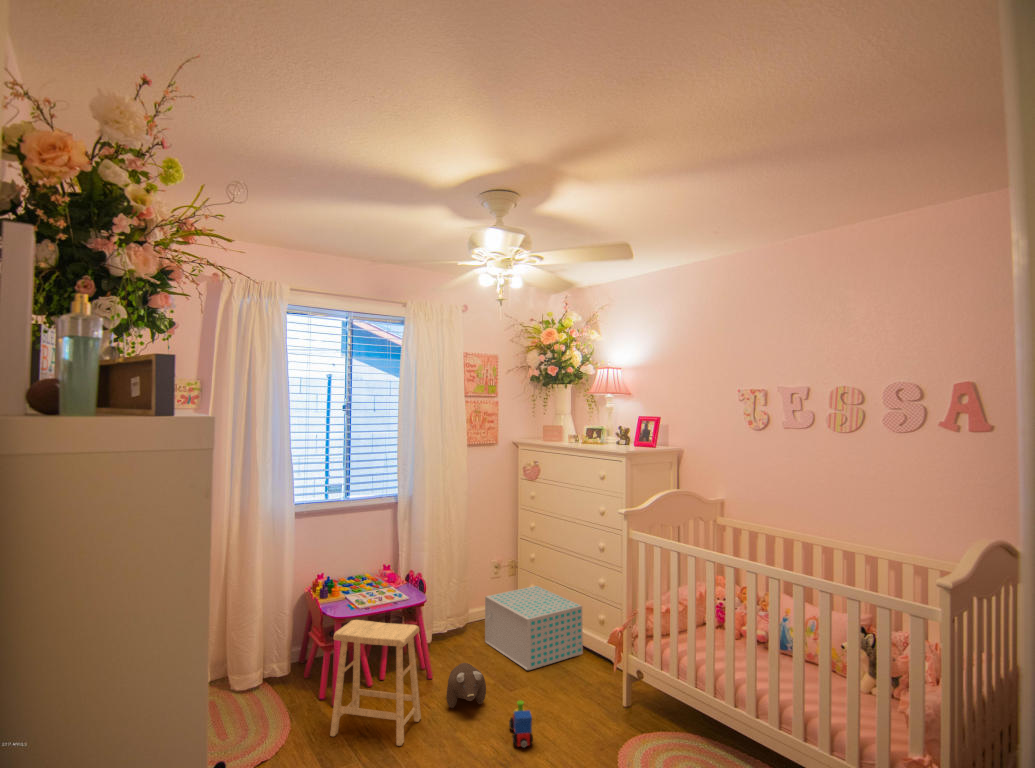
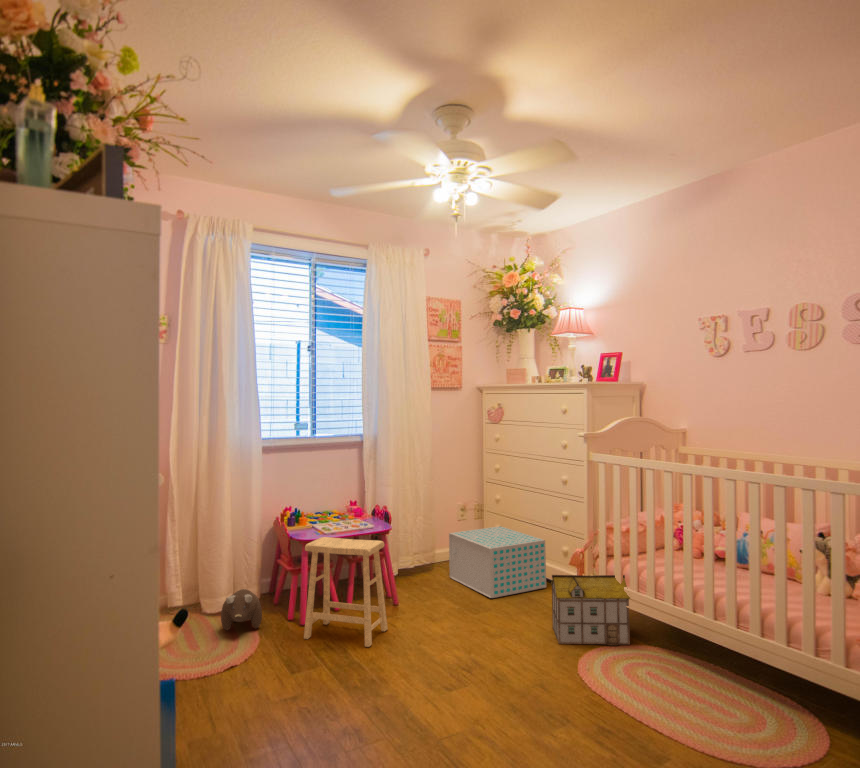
toy house: none [590,657,671,733] -> present [551,575,630,645]
plush toy: present [447,663,486,708] -> present [221,589,262,631]
toy train: present [509,701,533,747] -> none [471,611,494,651]

